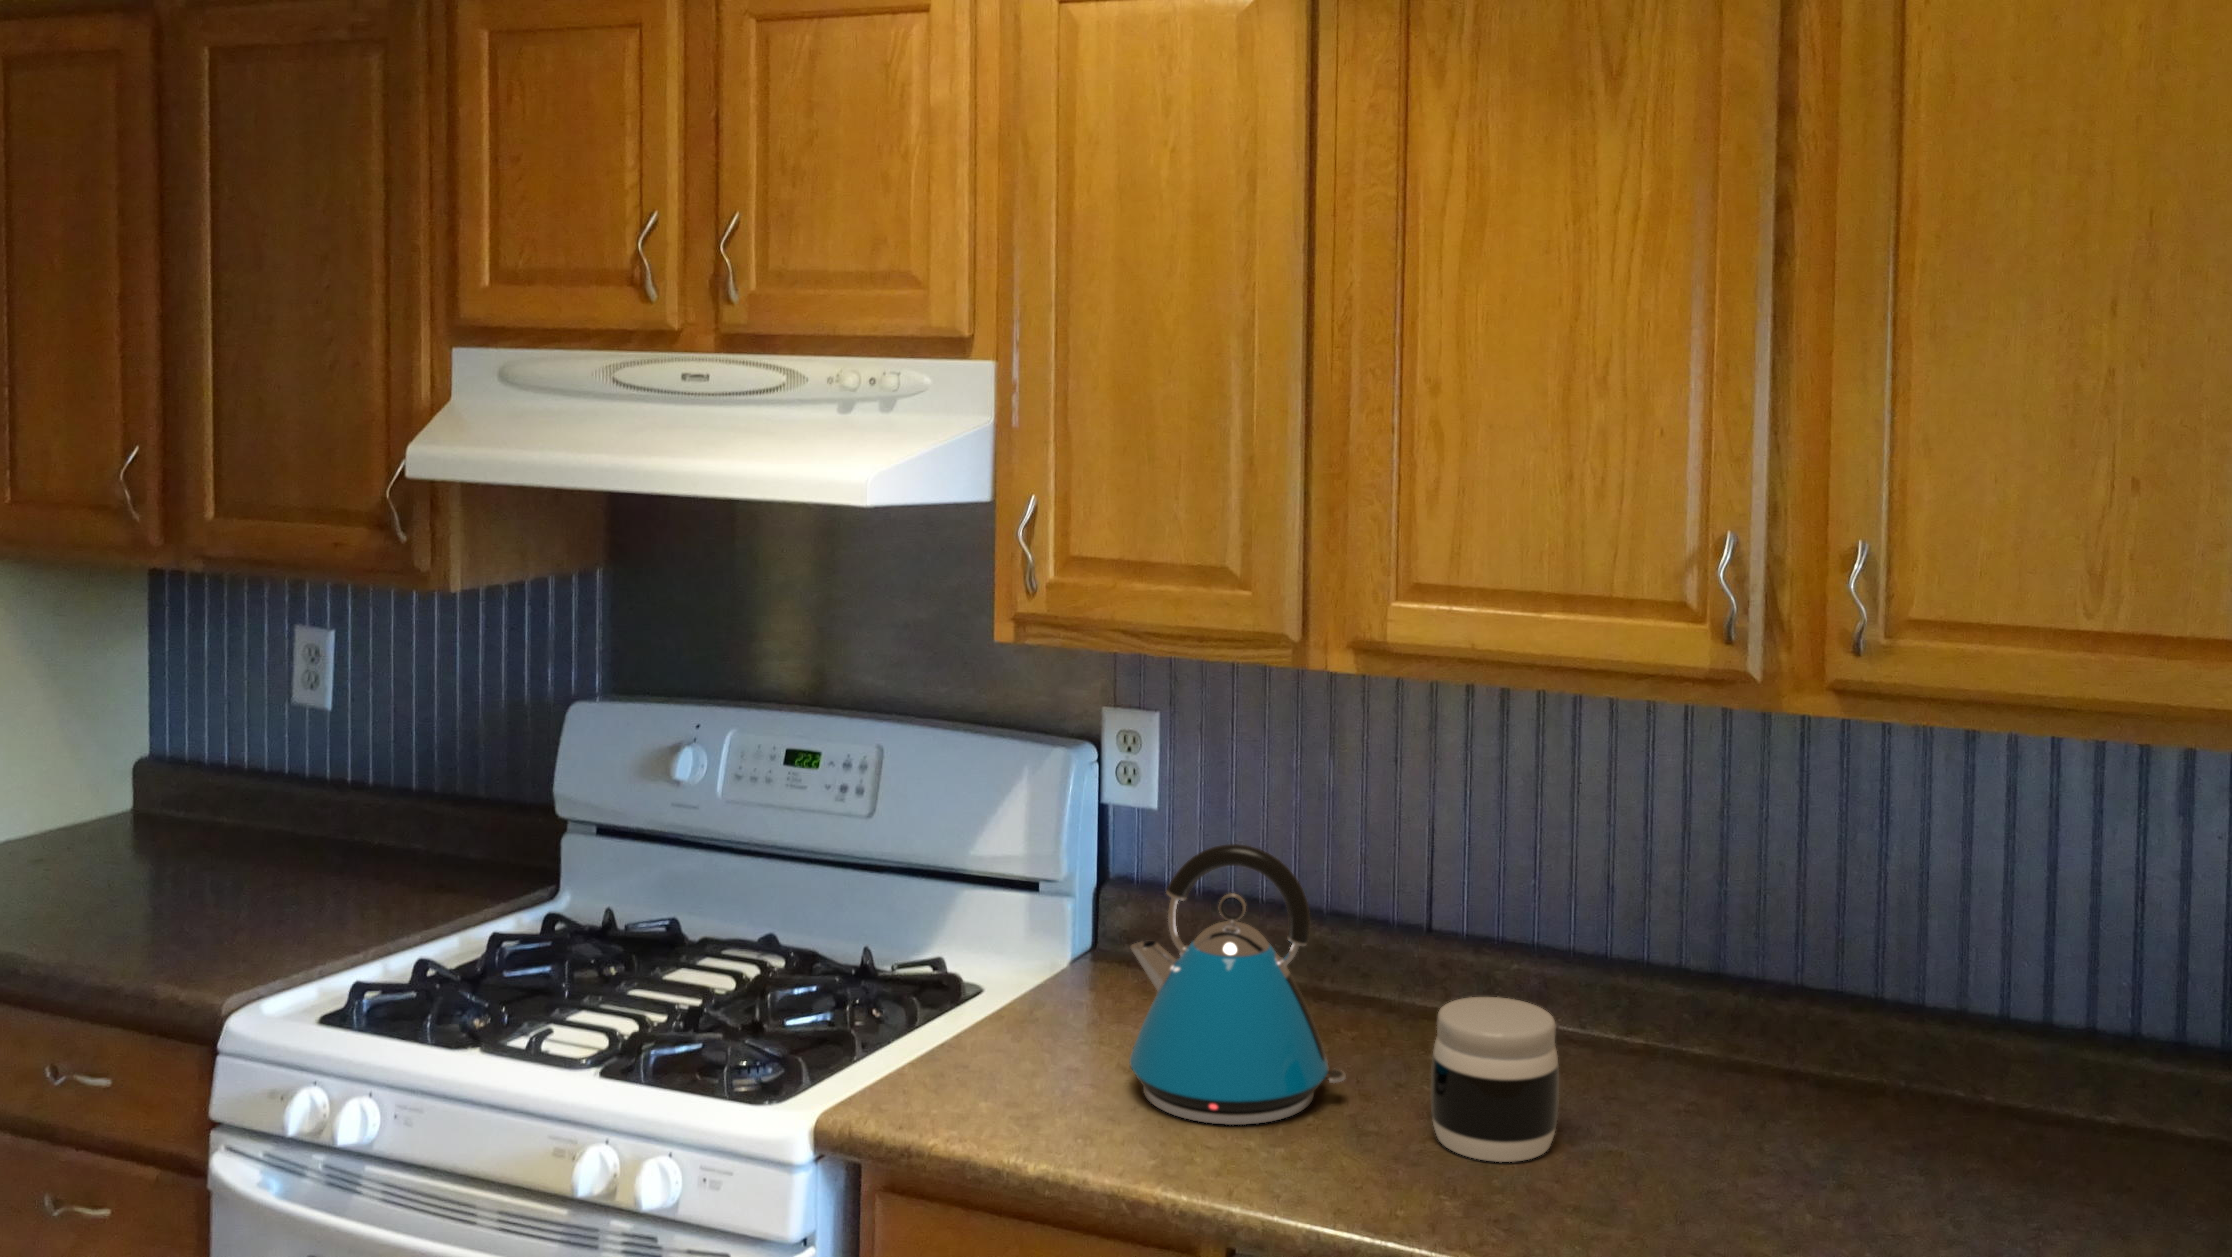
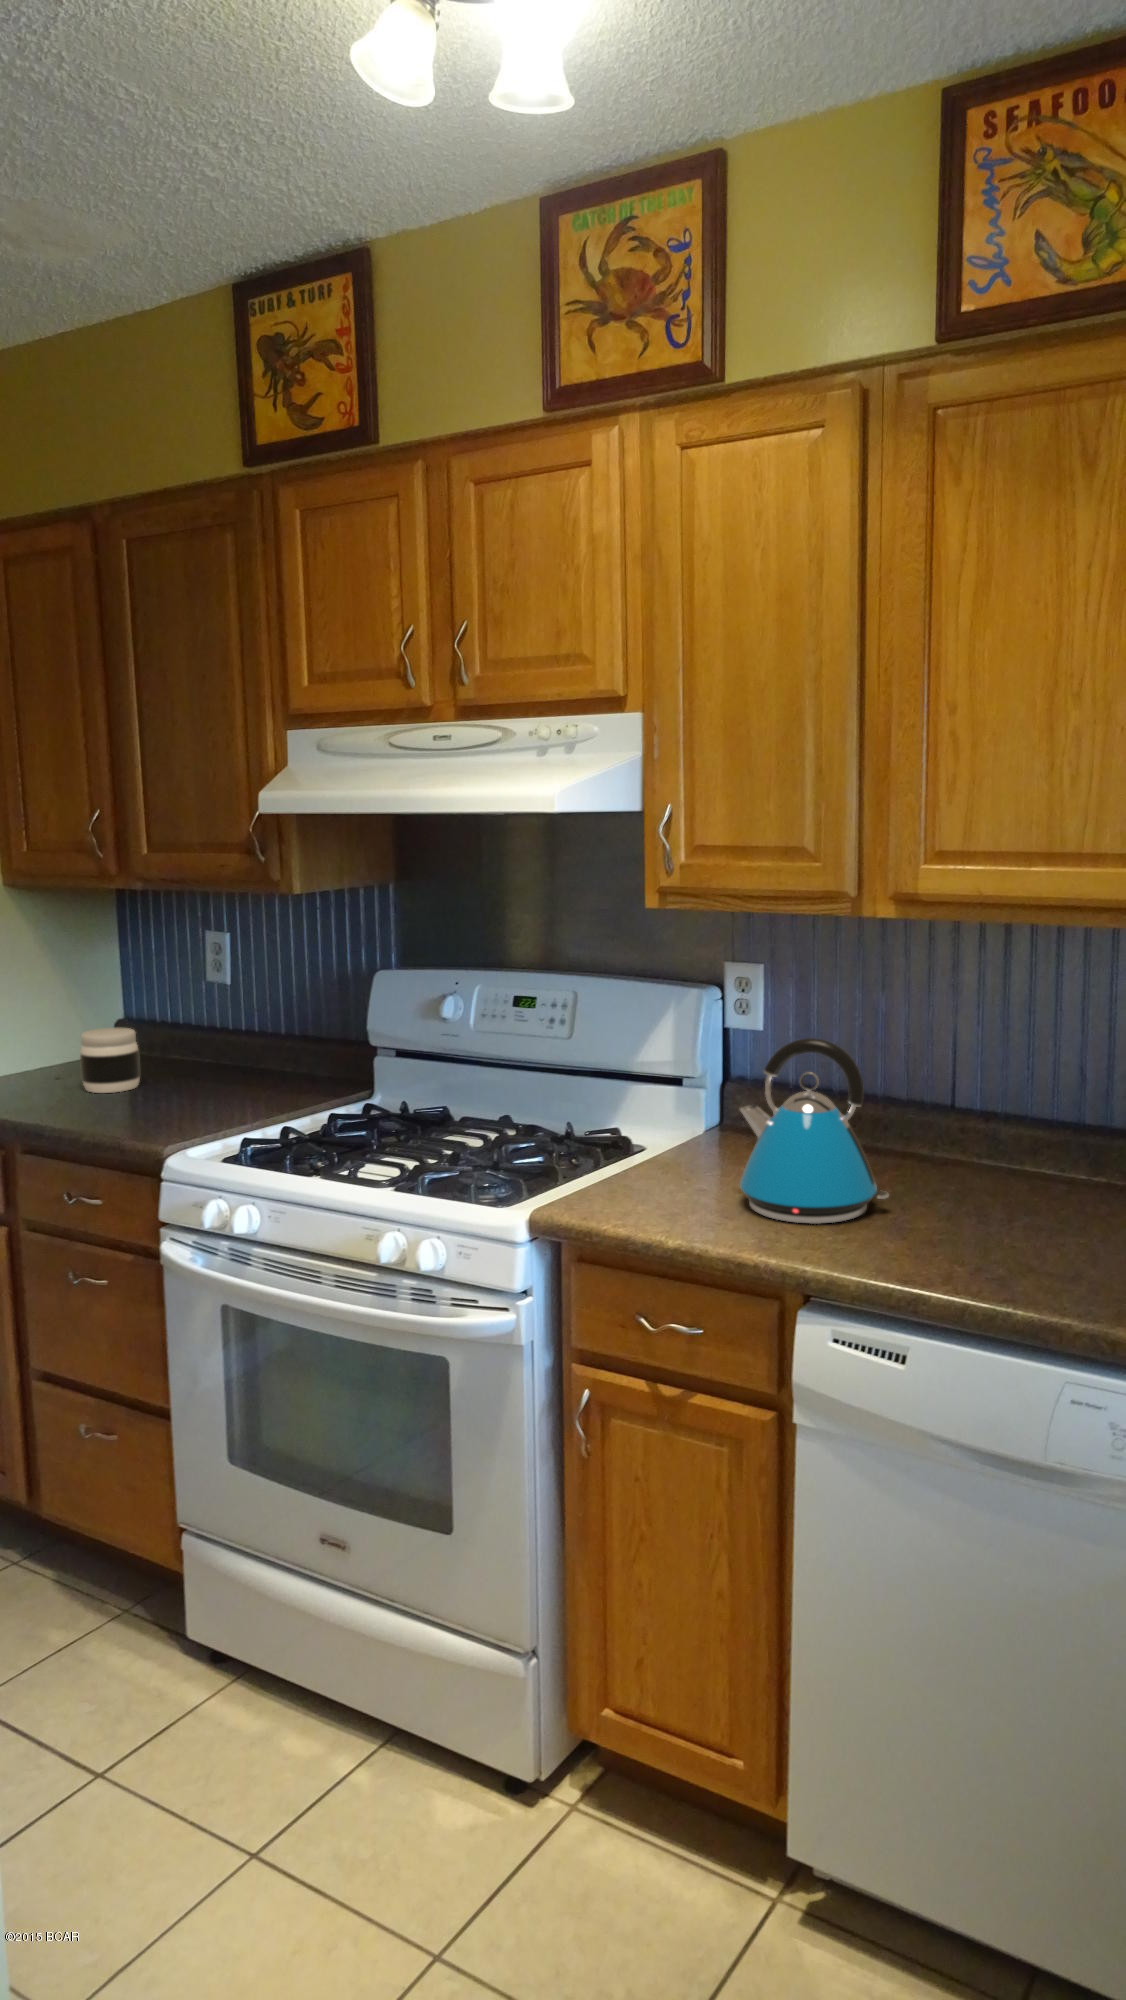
jar: present [1431,997,1559,1162] -> present [80,1028,140,1093]

